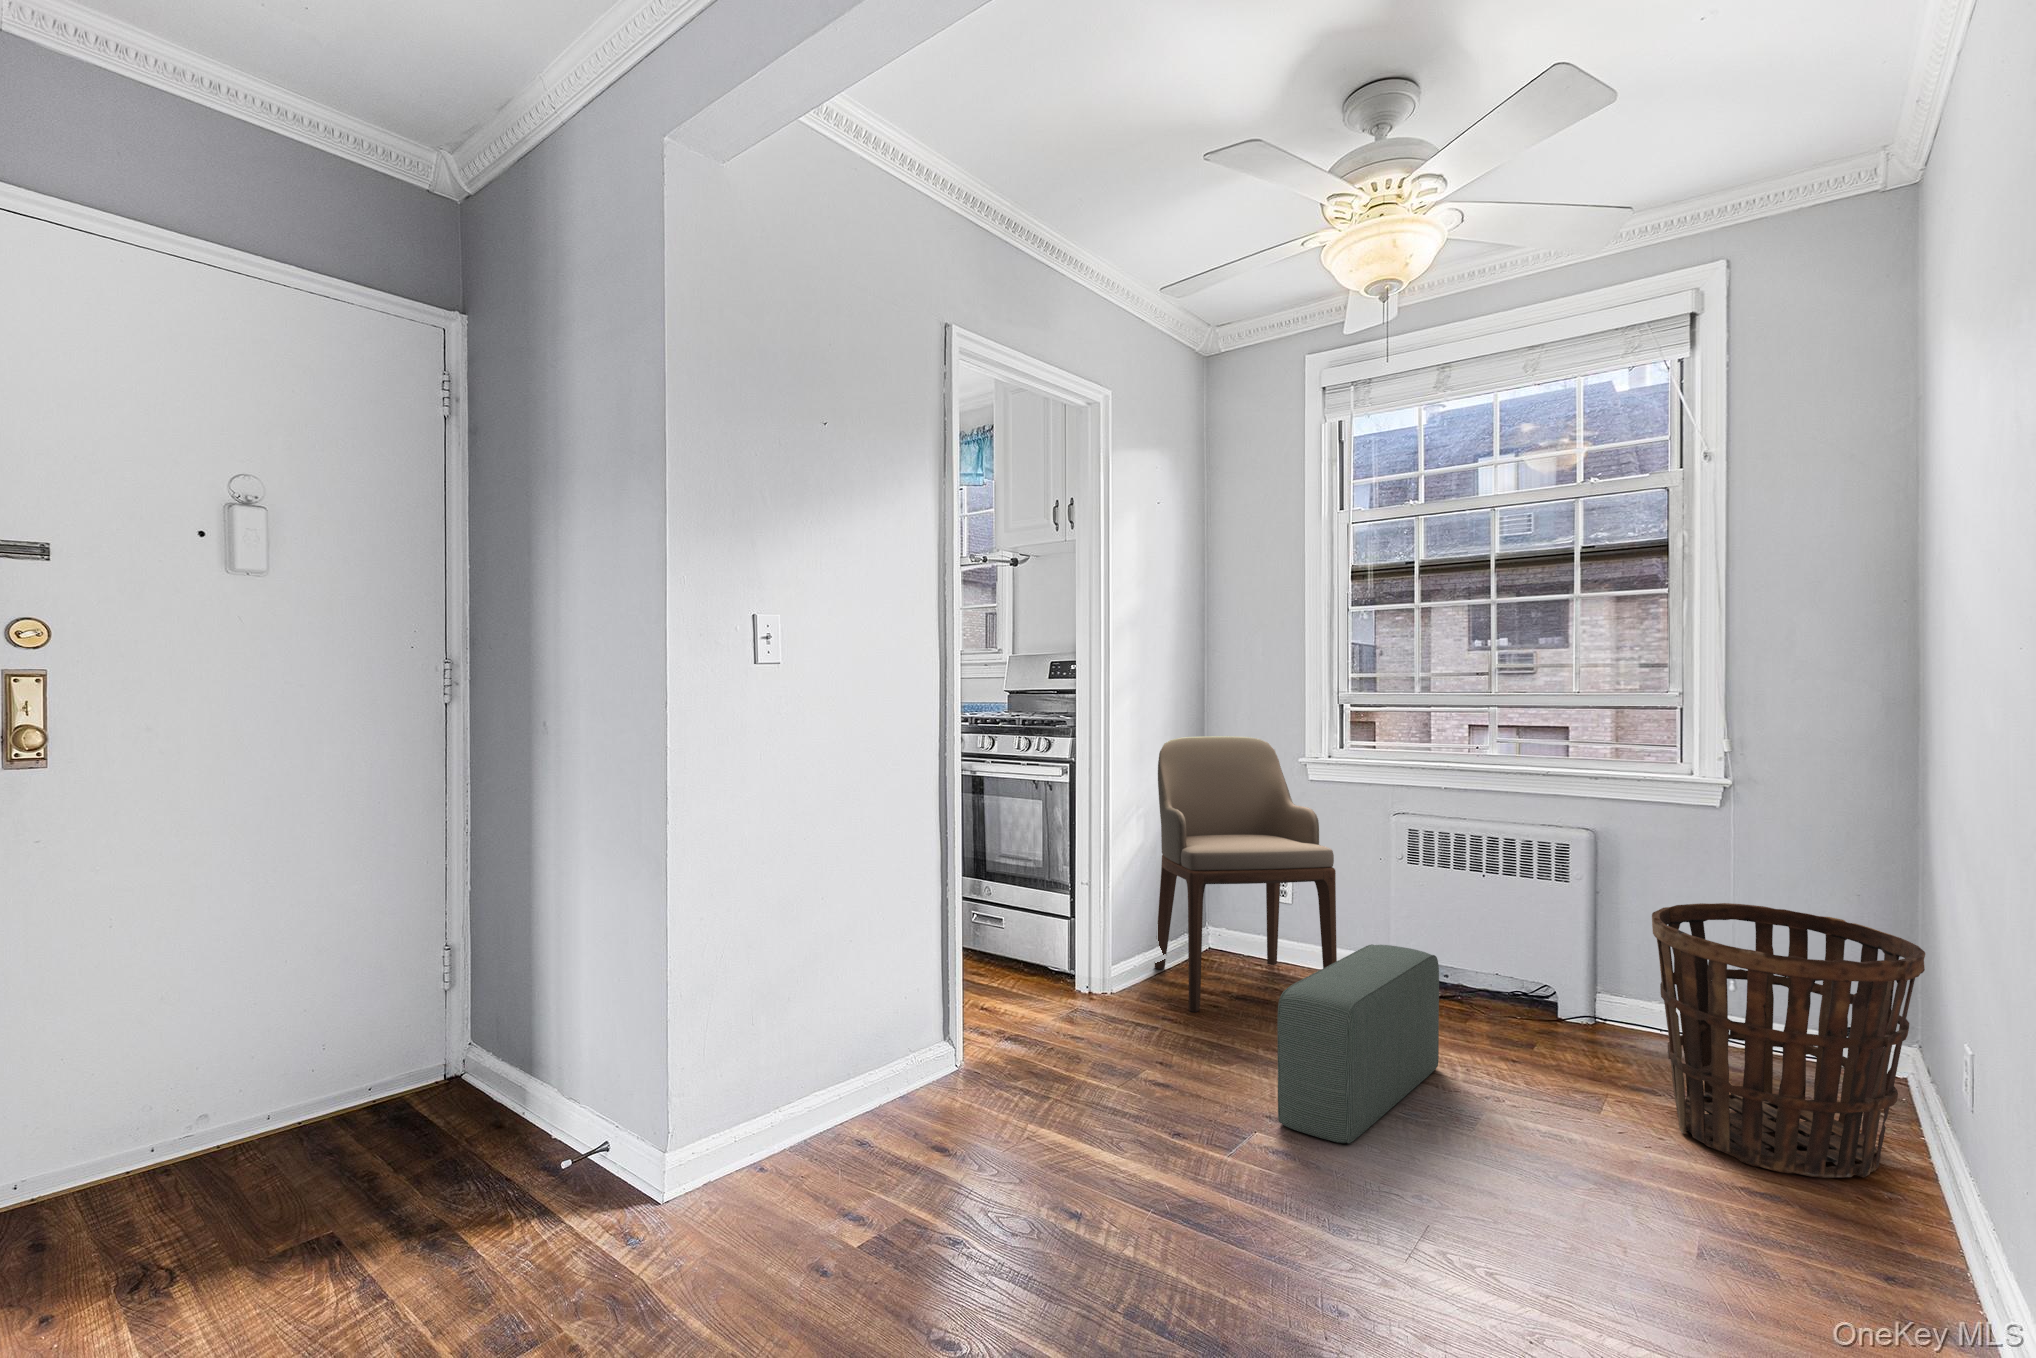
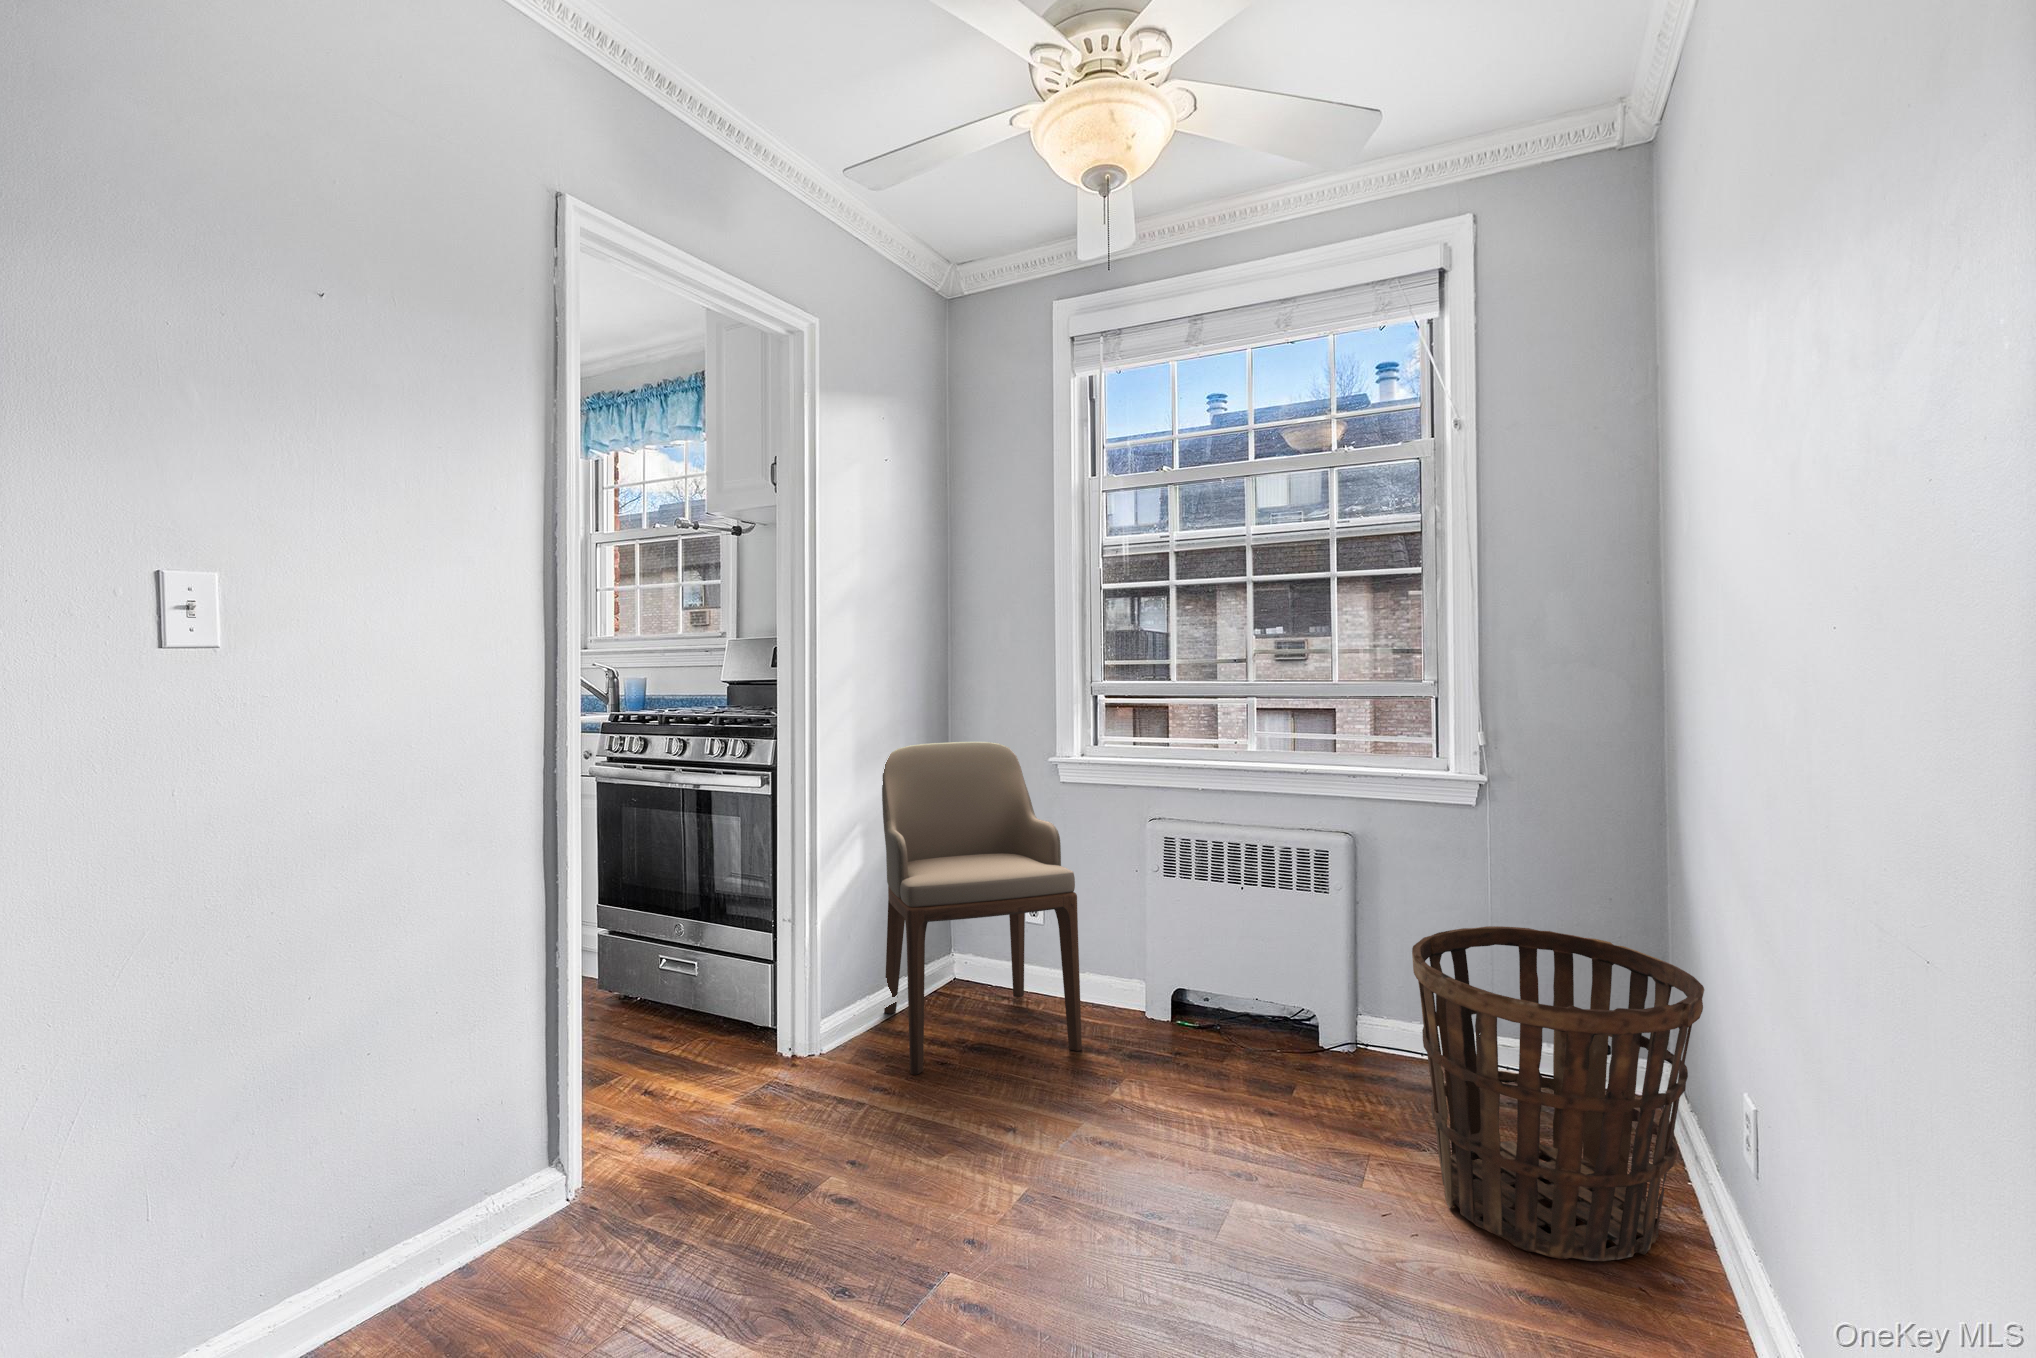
pouf: present [1277,944,1439,1143] -> none [978,992,1184,1277]

